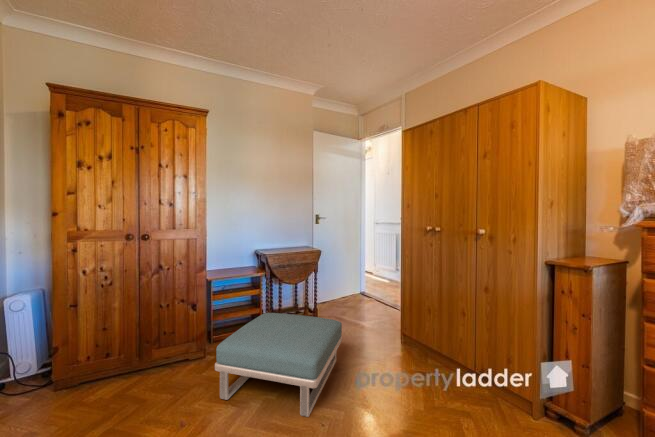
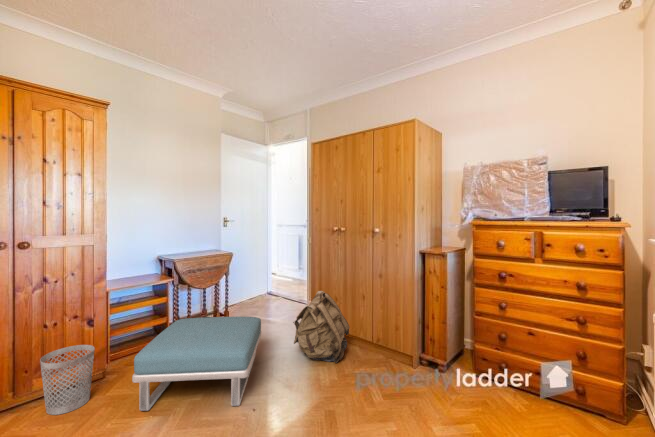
backpack: none [376,300,445,388] -> present [293,291,350,363]
wastebasket: none [151,326,192,386] -> present [40,345,95,415]

